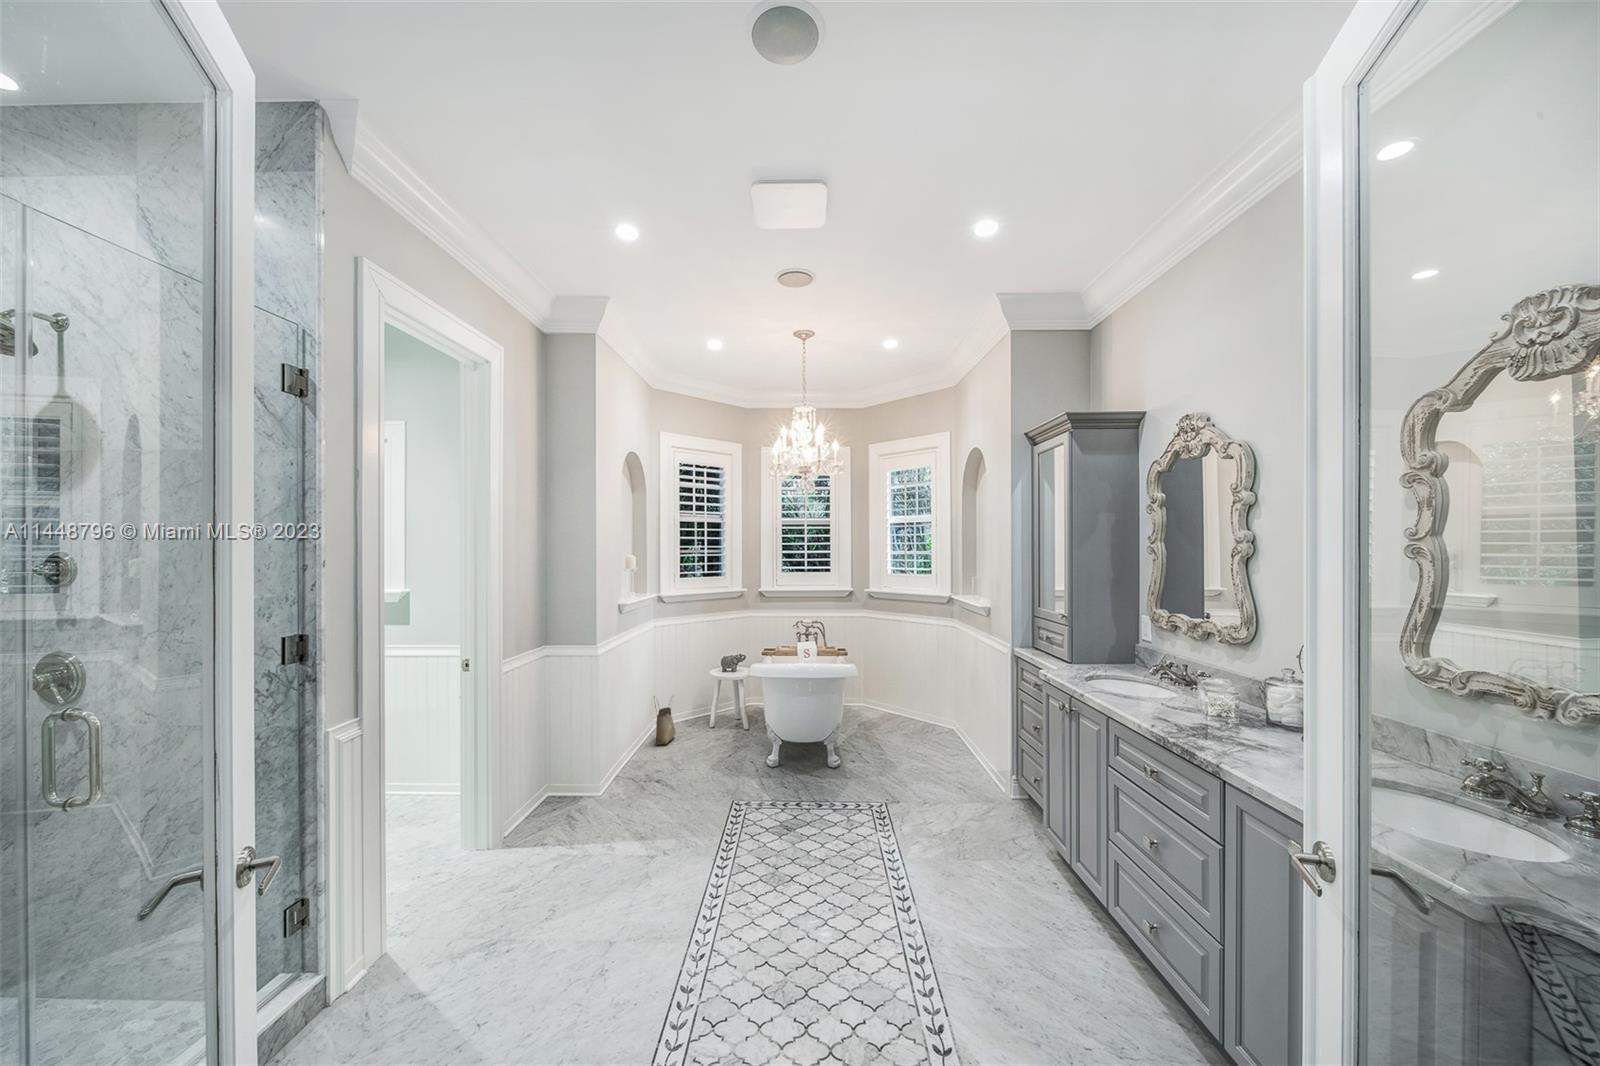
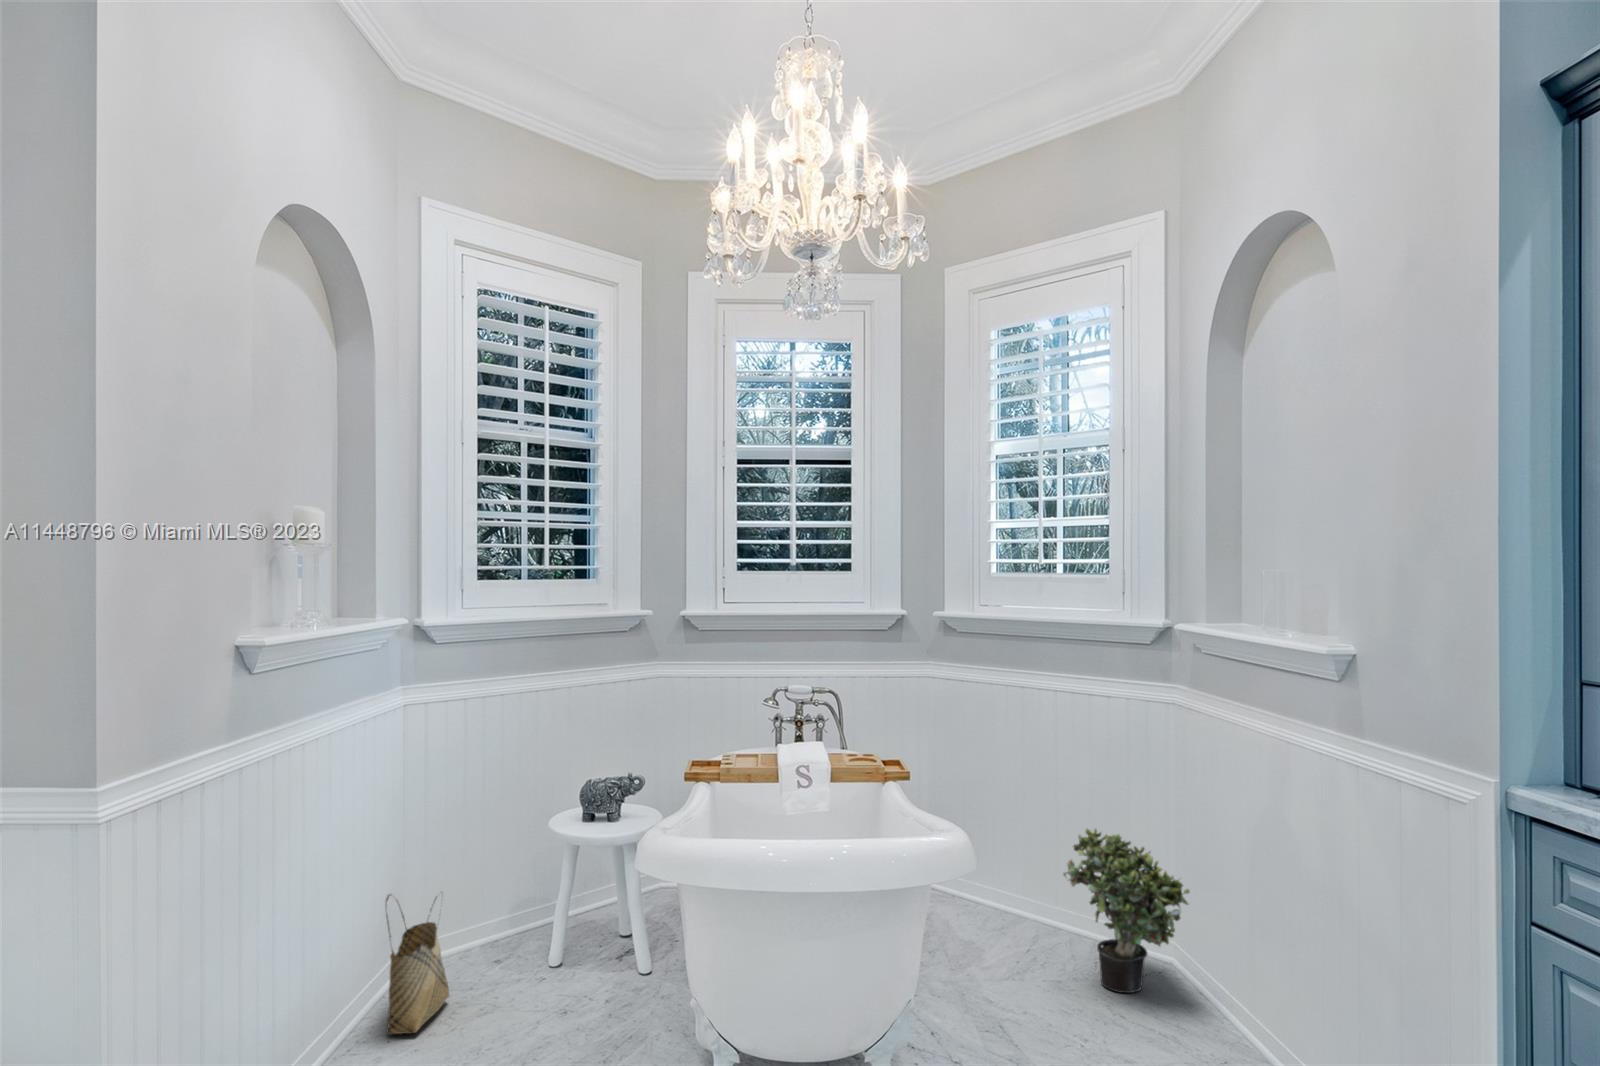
potted plant: none [905,676,953,737] -> present [1063,829,1190,993]

